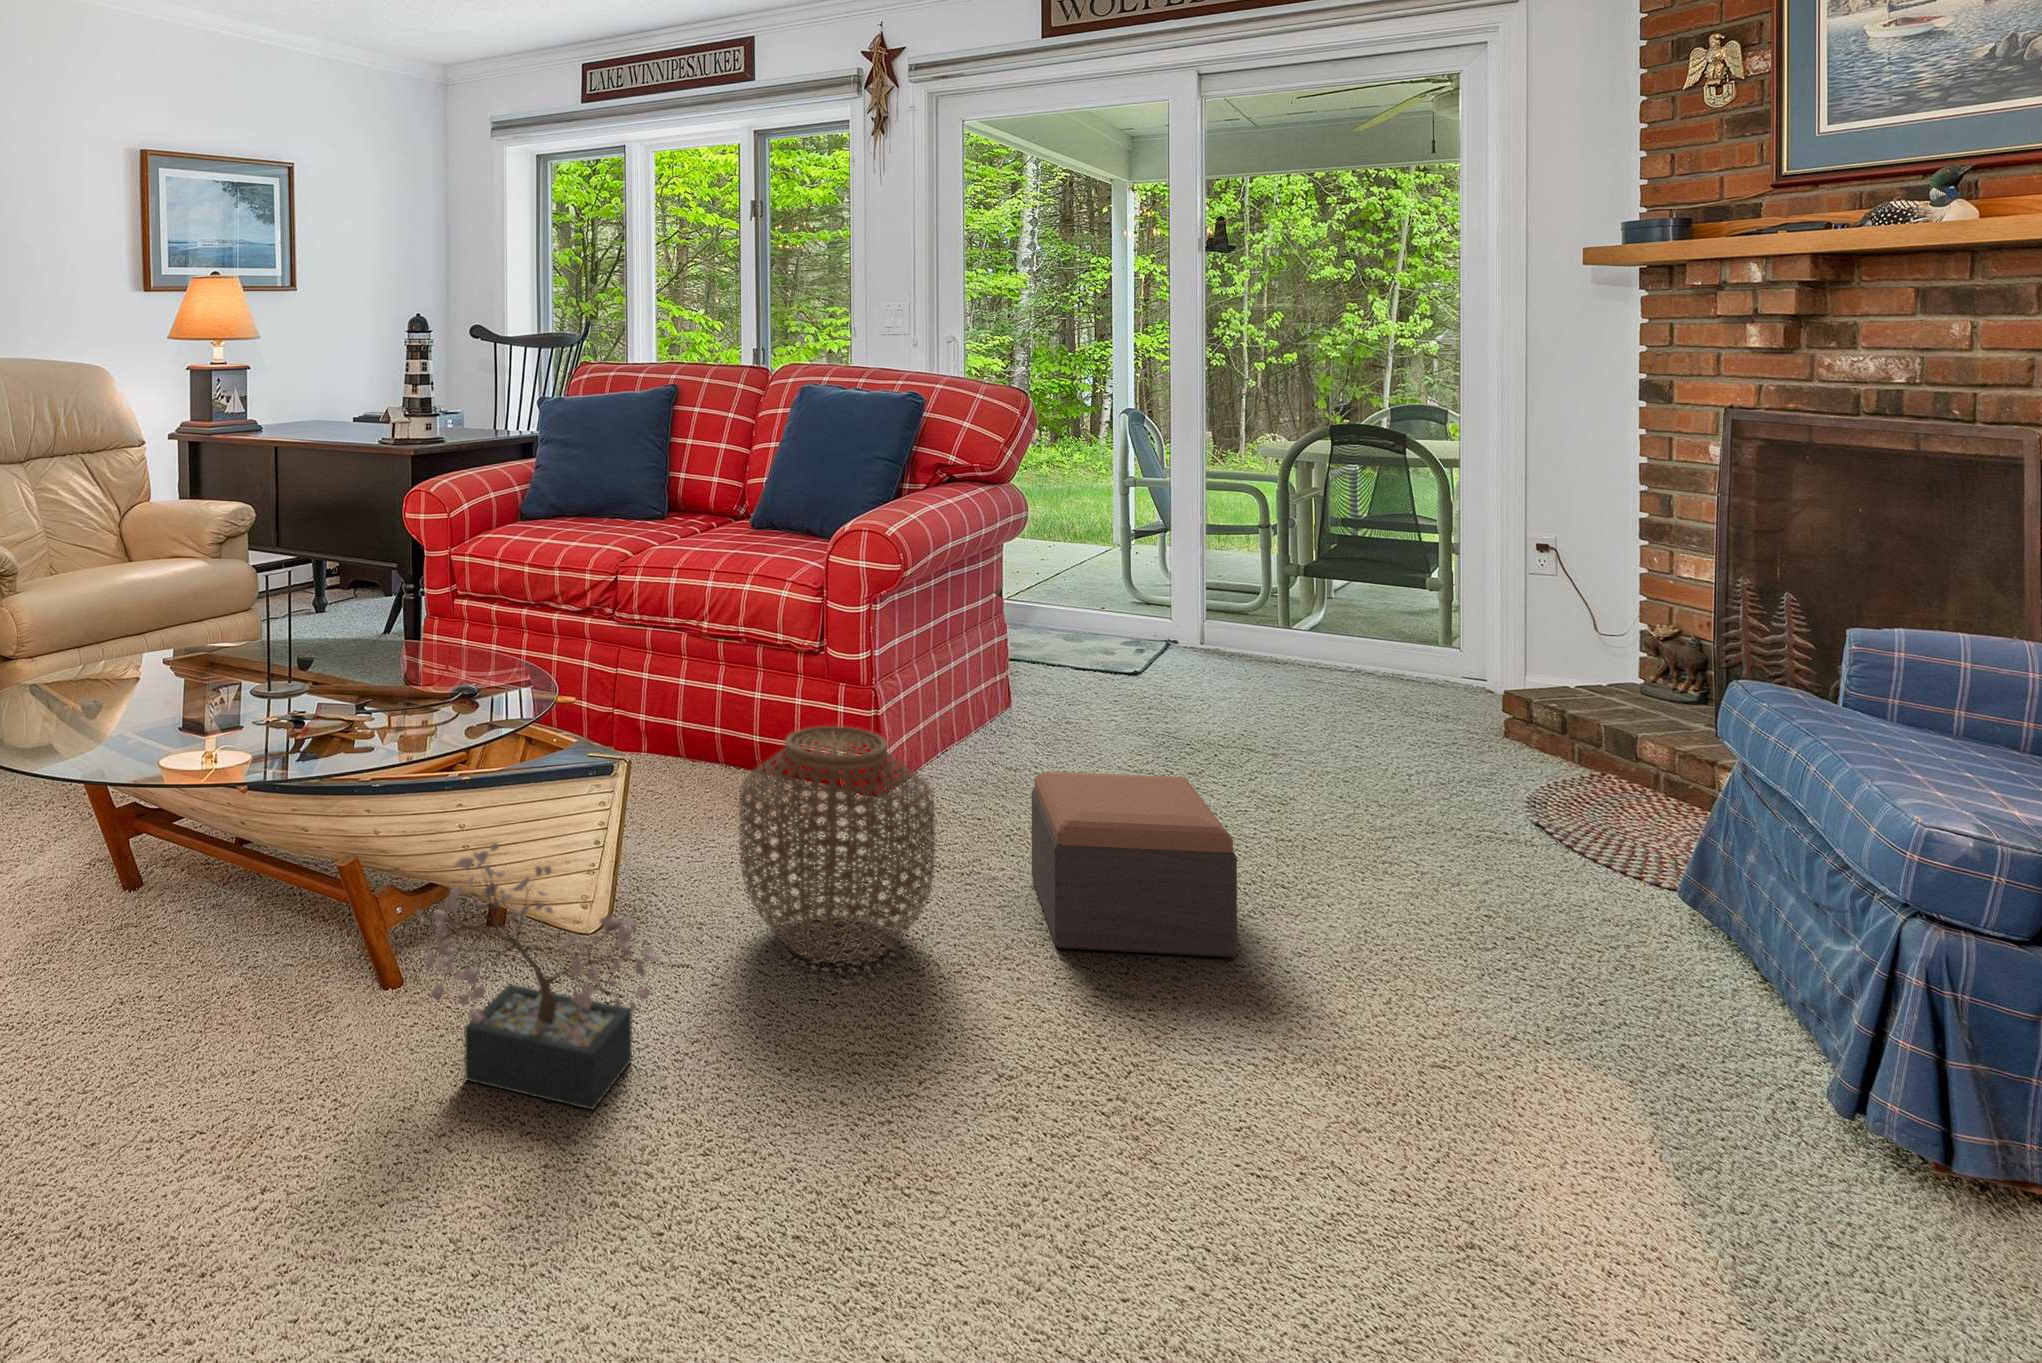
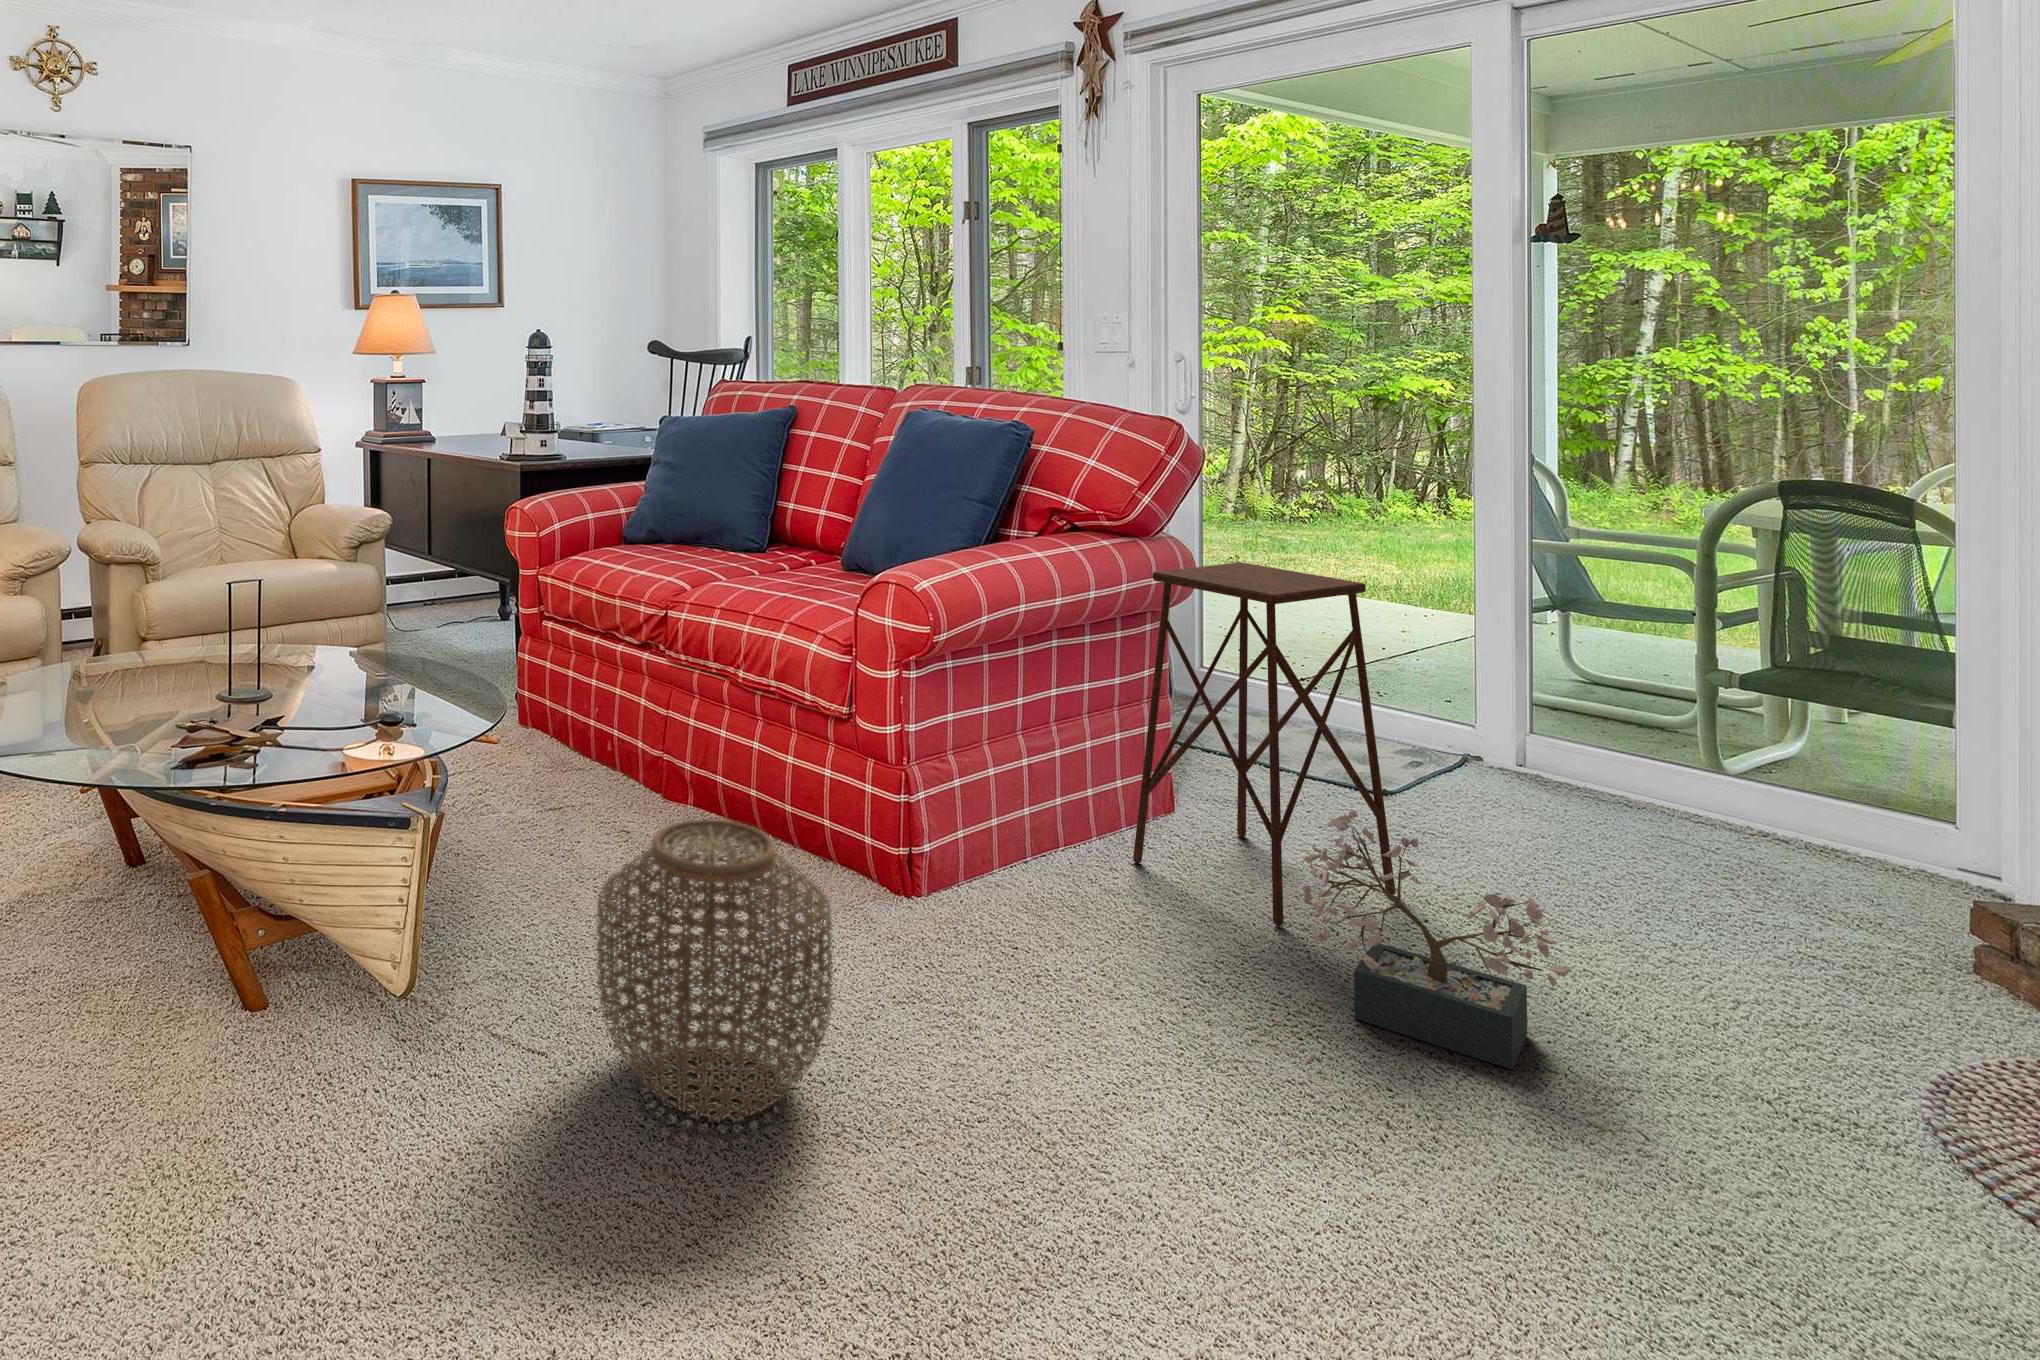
side table: none [1009,501,1186,770] -> present [1133,562,1396,926]
footstool: present [1032,772,1237,957] -> none [981,920,1251,1241]
decorative plant: present [416,843,659,1110] -> present [1303,811,1570,1070]

